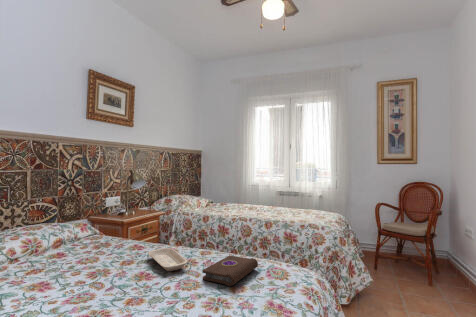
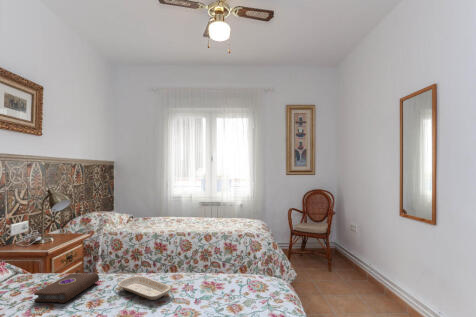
book: present [202,255,258,287] -> present [34,273,99,304]

